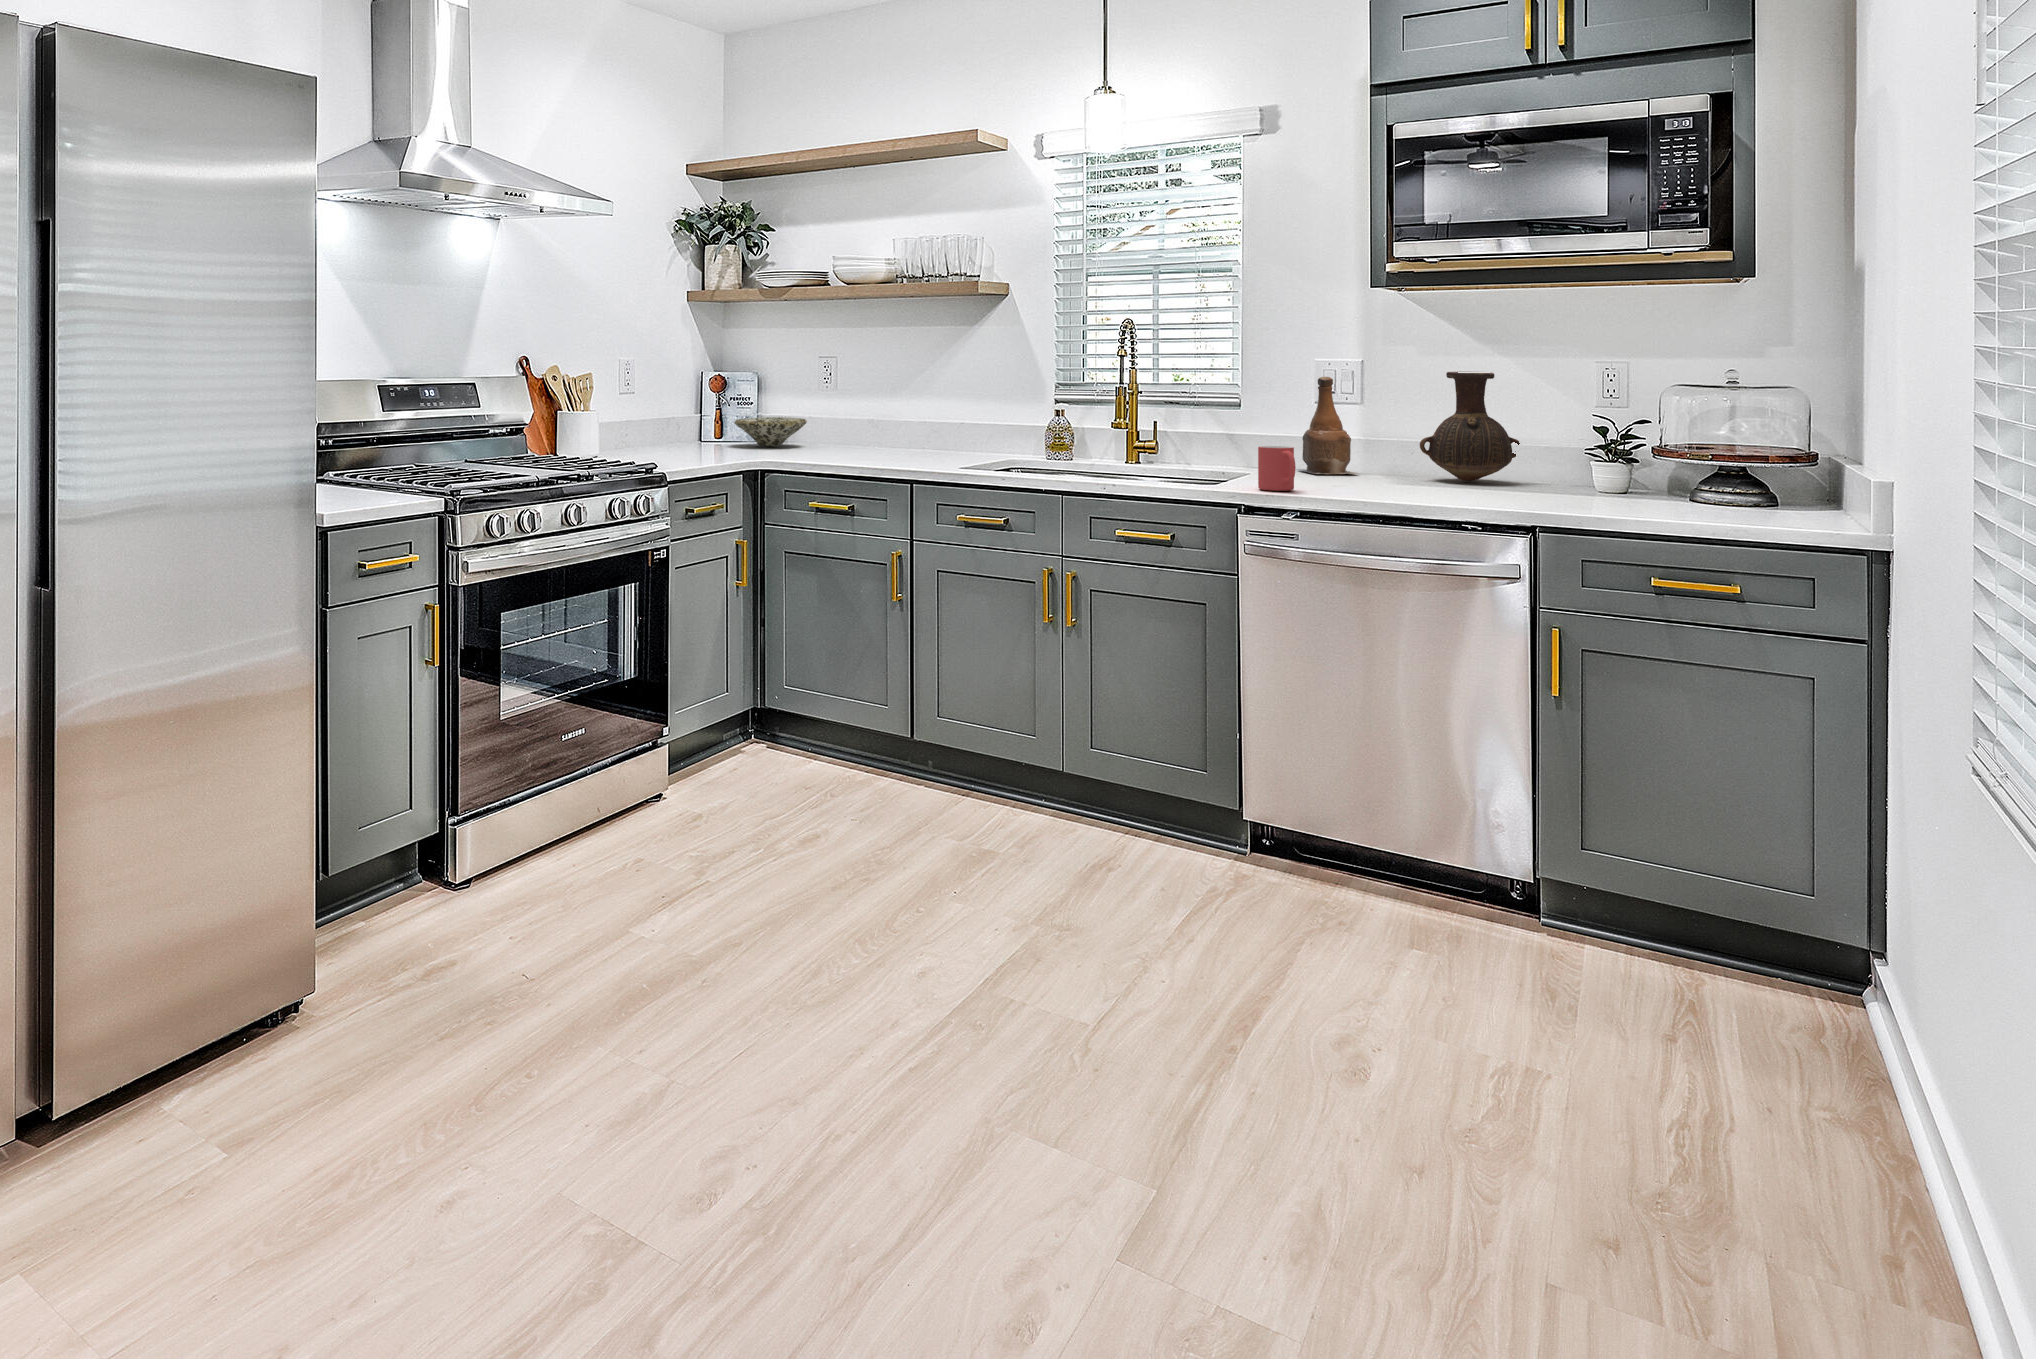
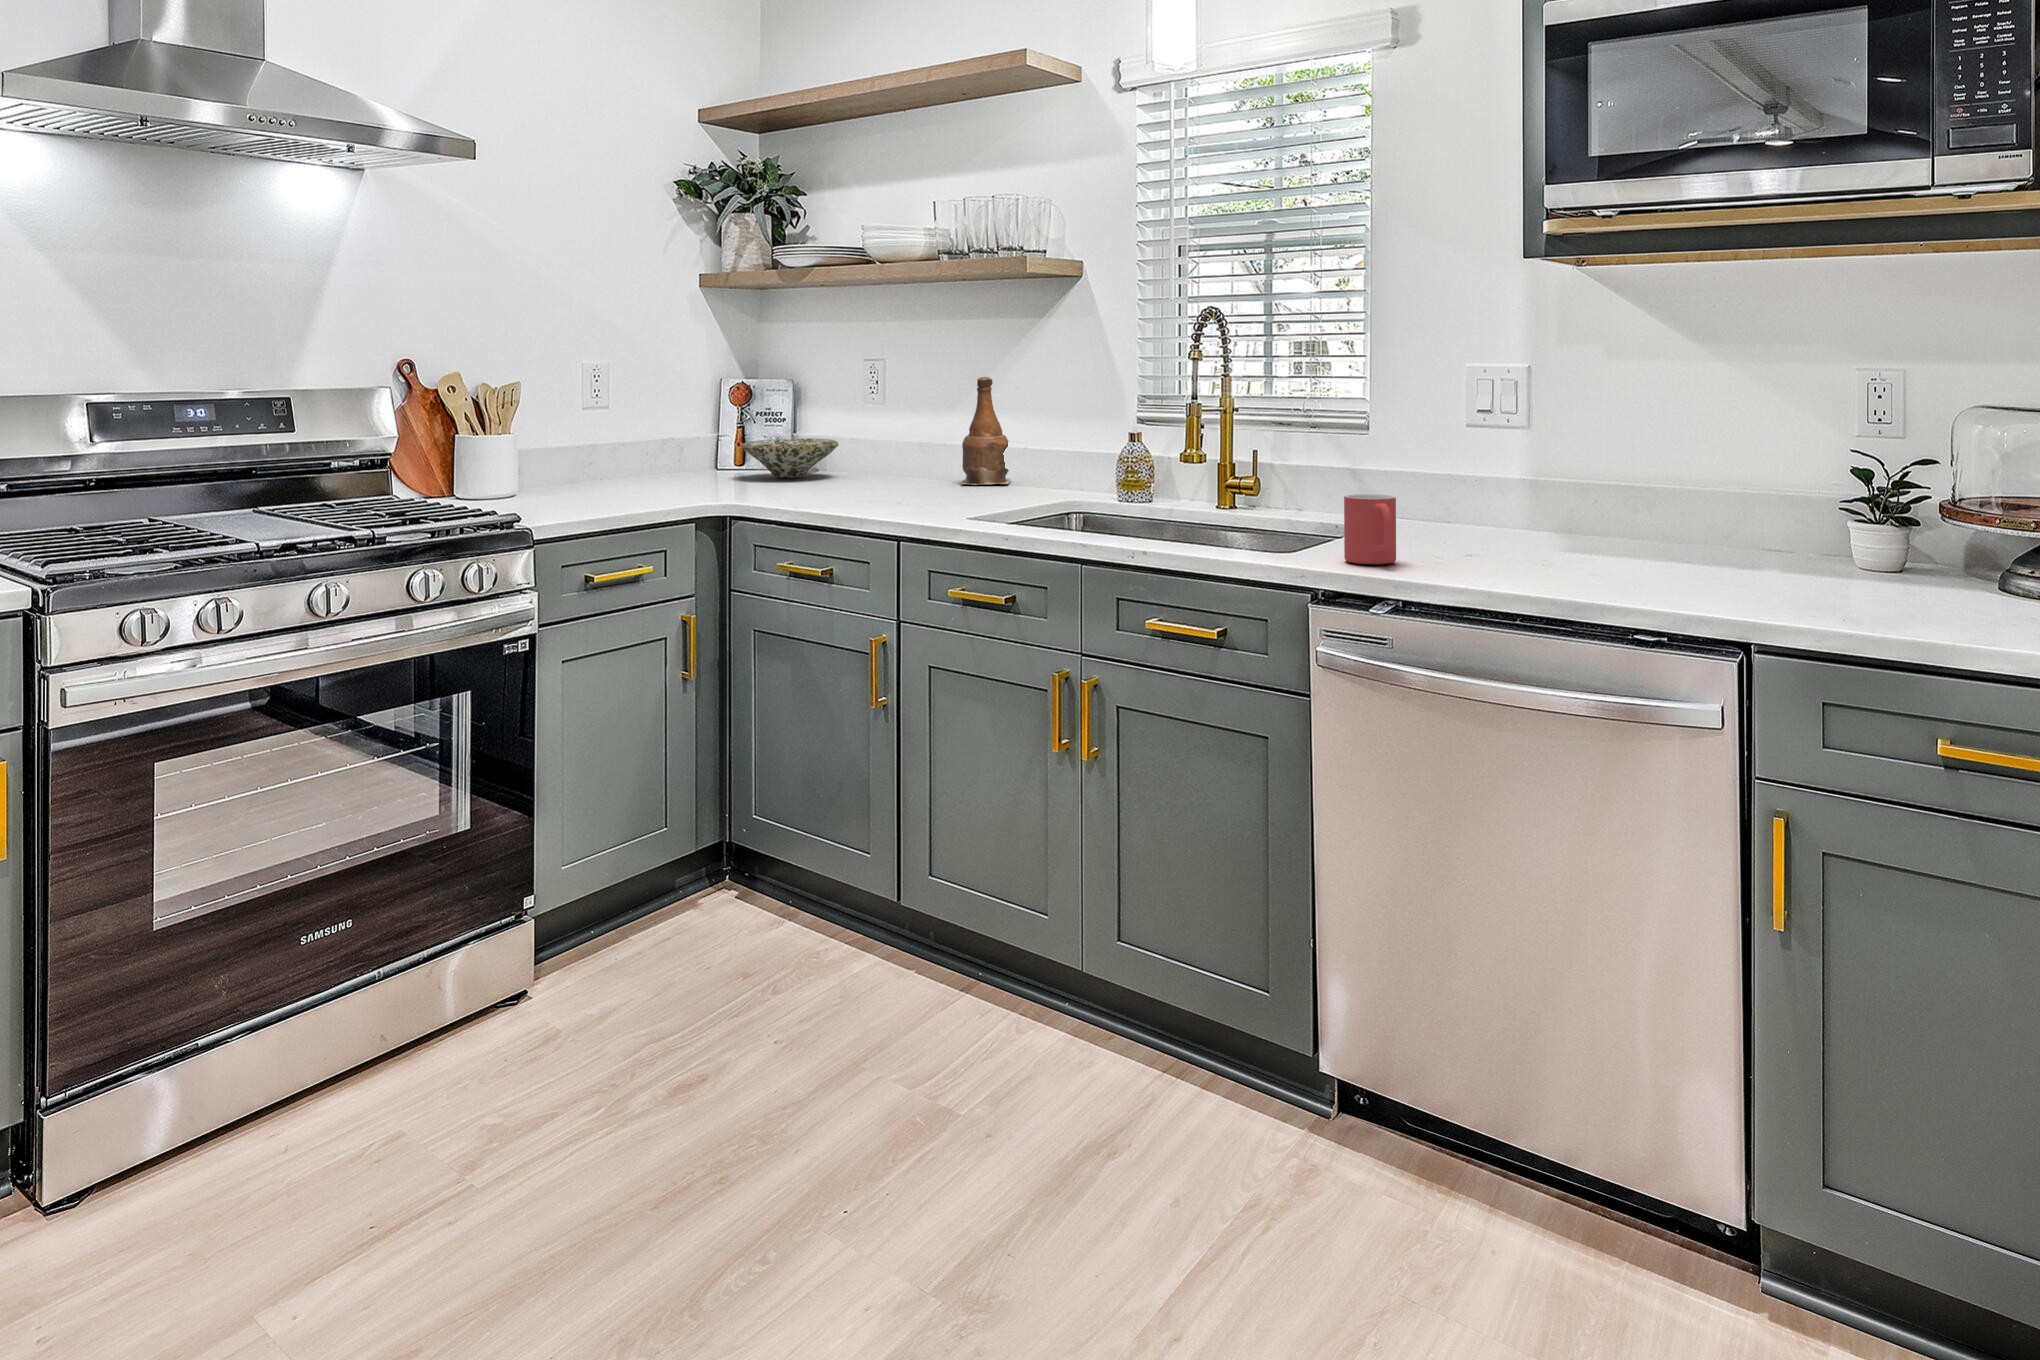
vase: present [1420,372,1520,481] -> none [1607,380,1754,542]
bottle: present [1297,377,1358,474] -> present [961,377,1011,485]

